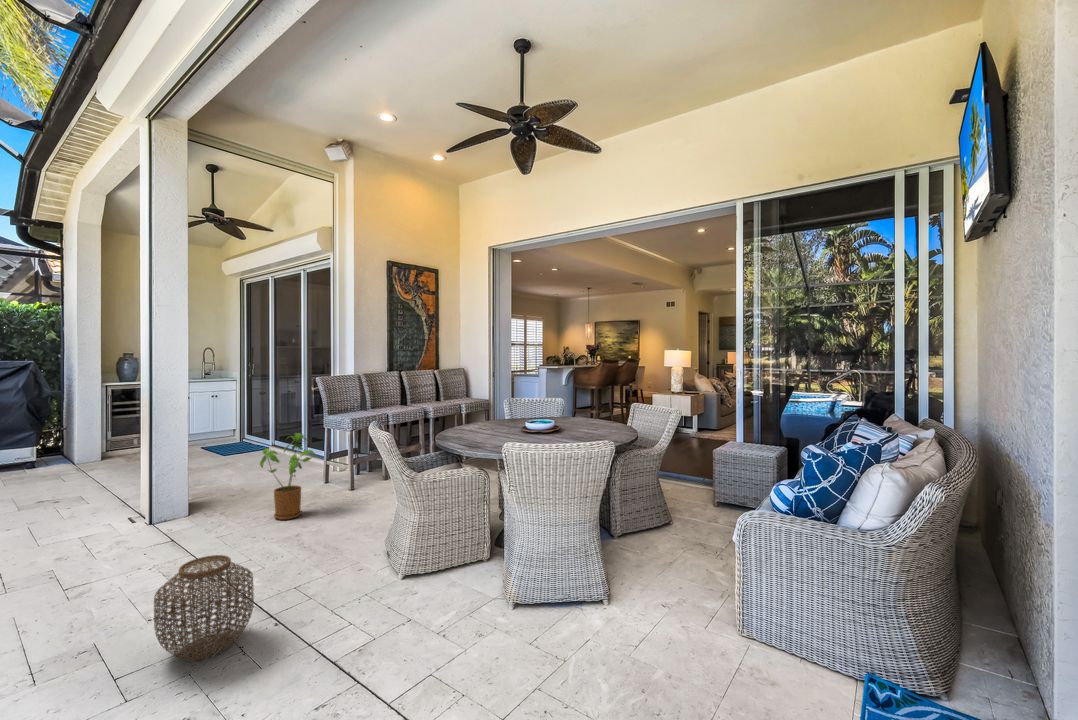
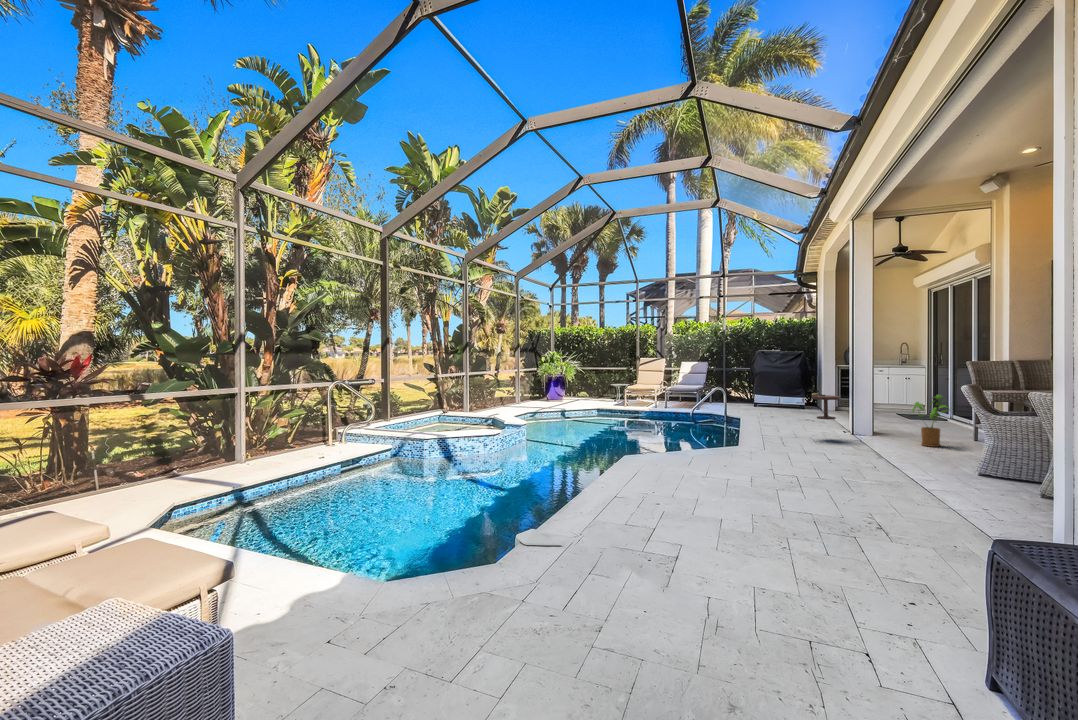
side table: none [53,458,124,558] -> present [812,393,840,420]
woven basket: present [154,555,254,661] -> none [843,429,884,468]

